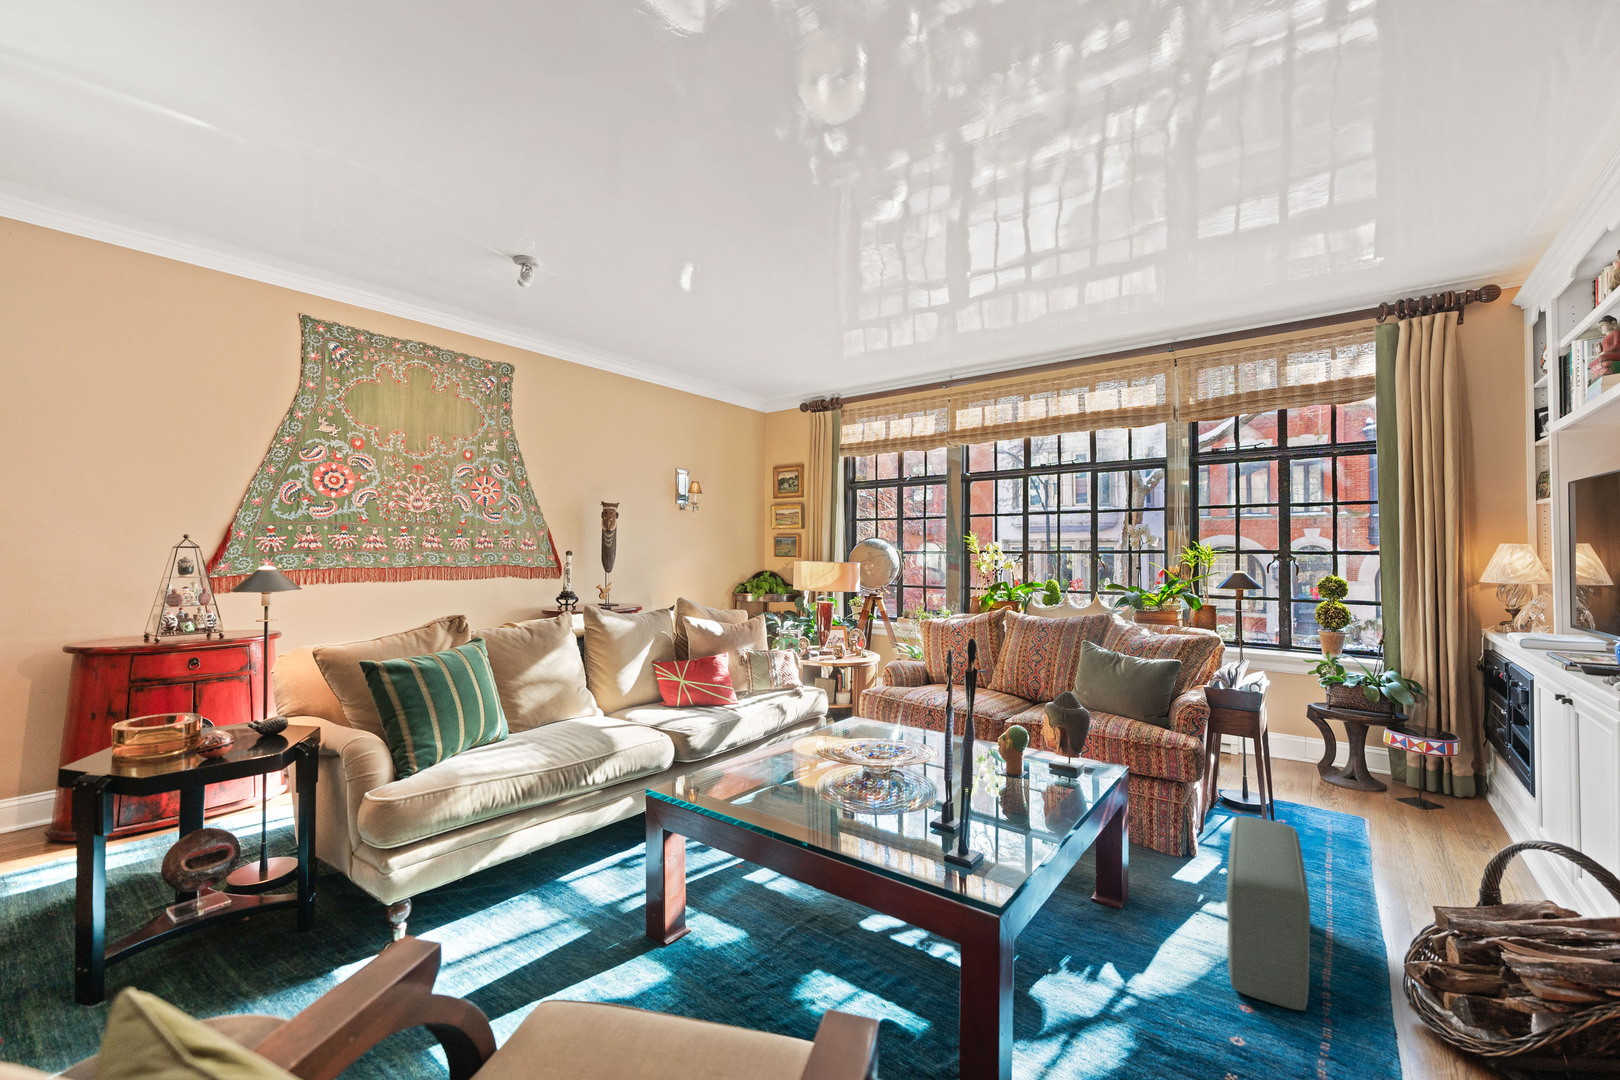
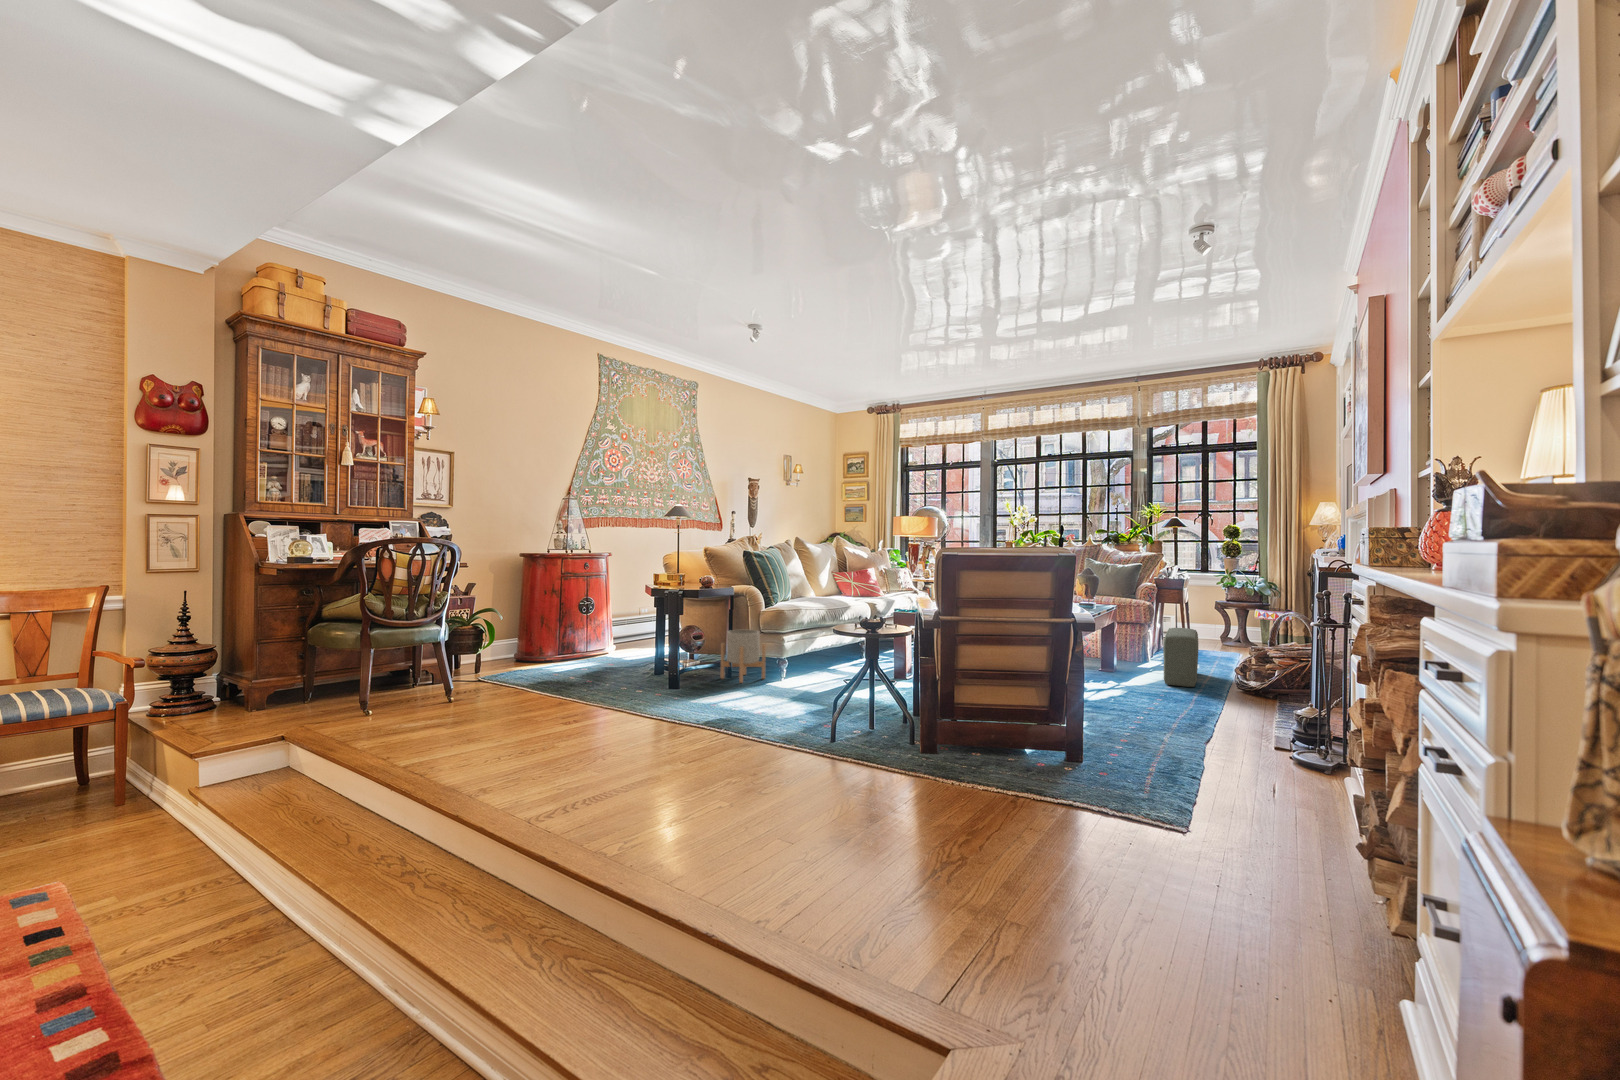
planter: none [295,817,386,952] -> present [720,630,766,683]

